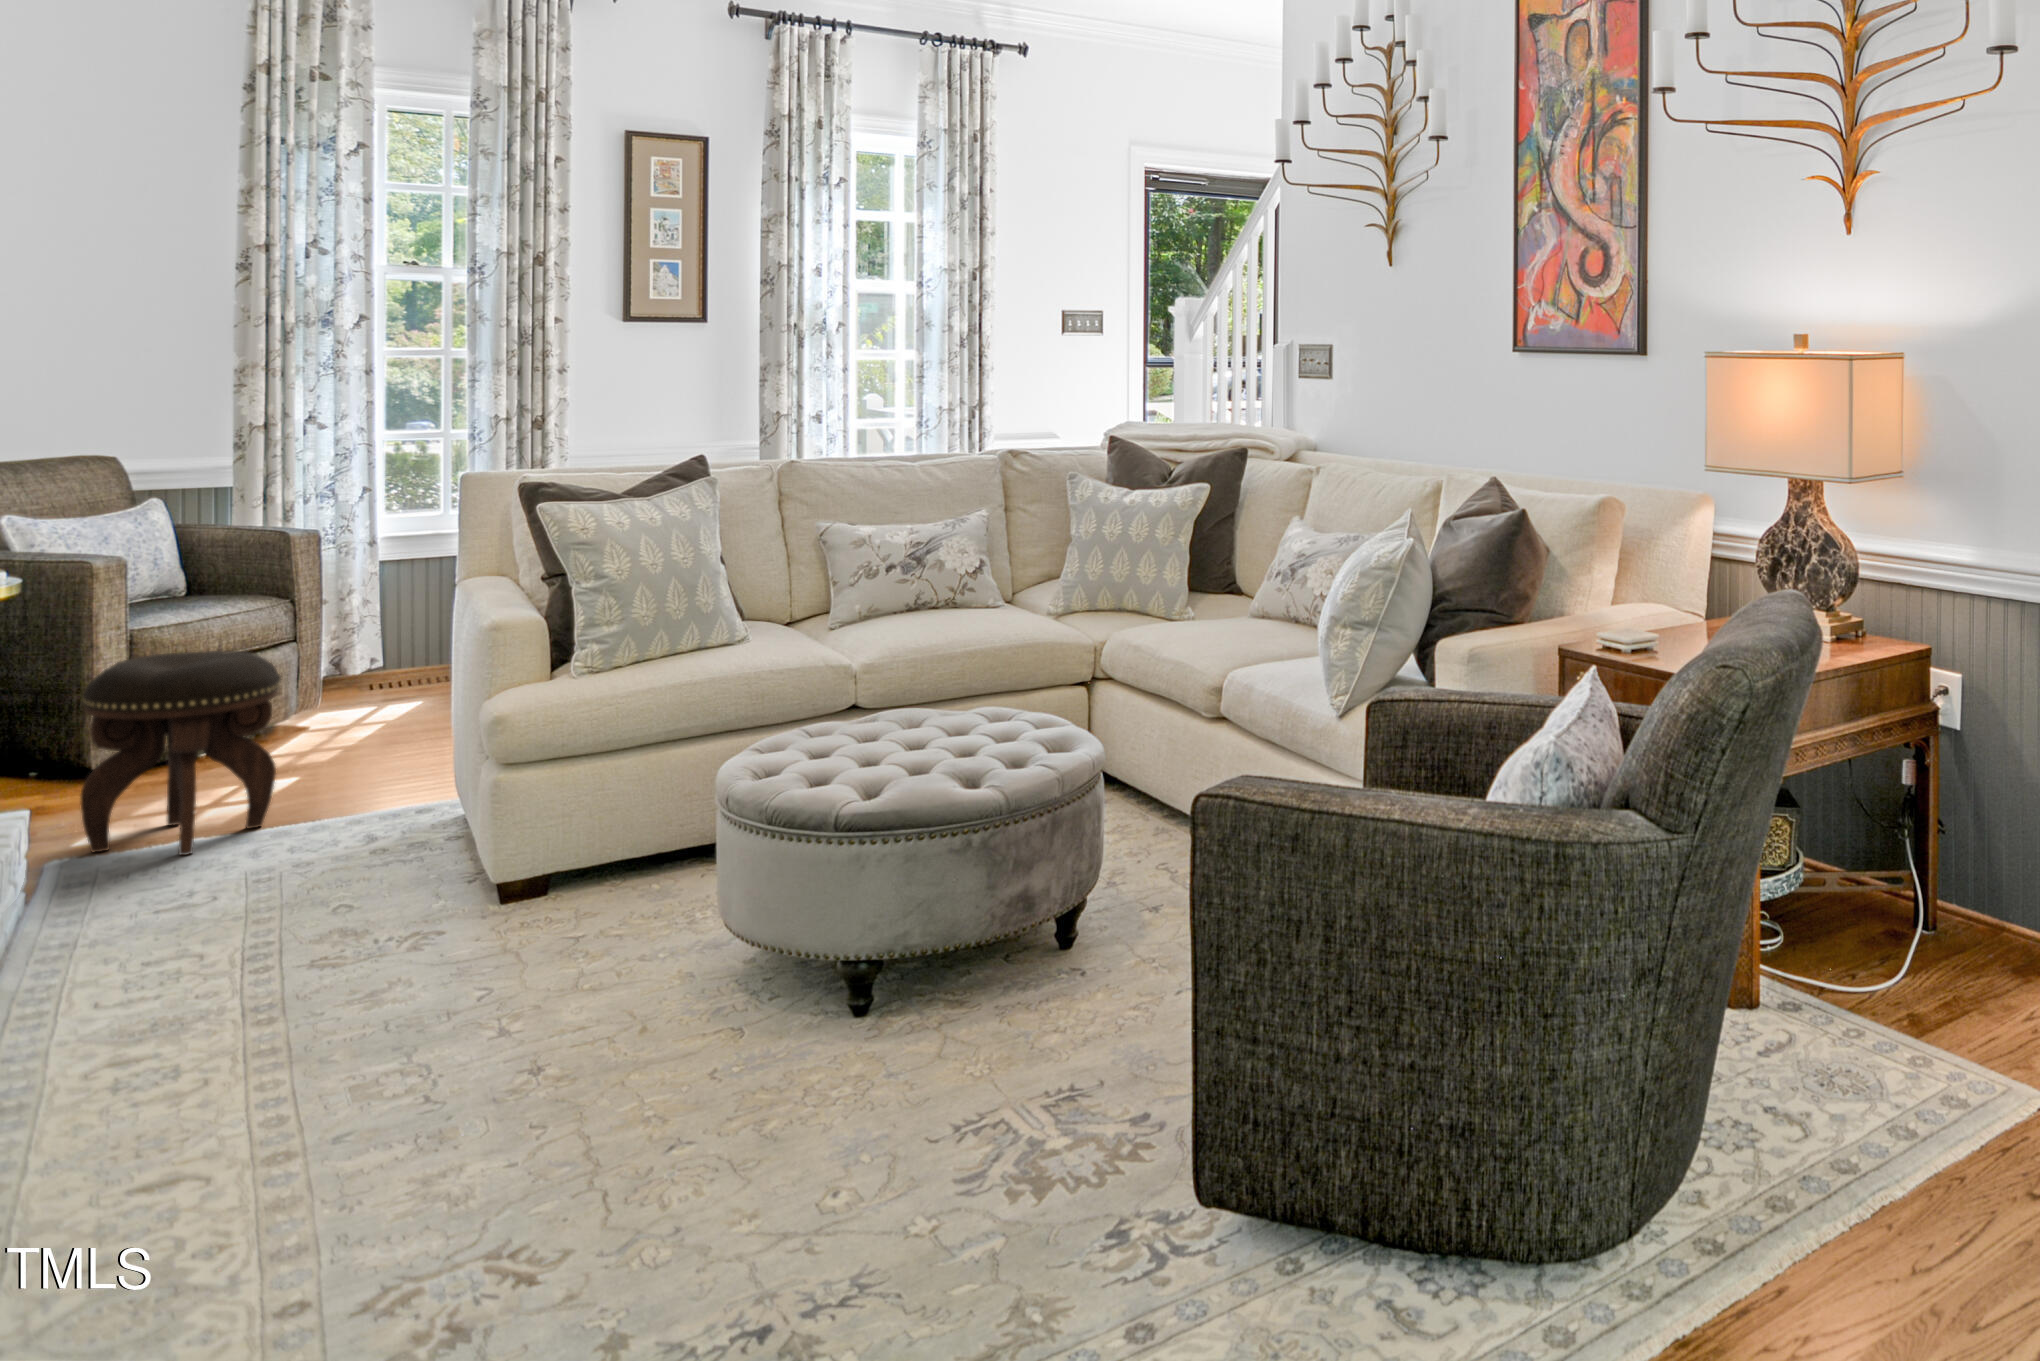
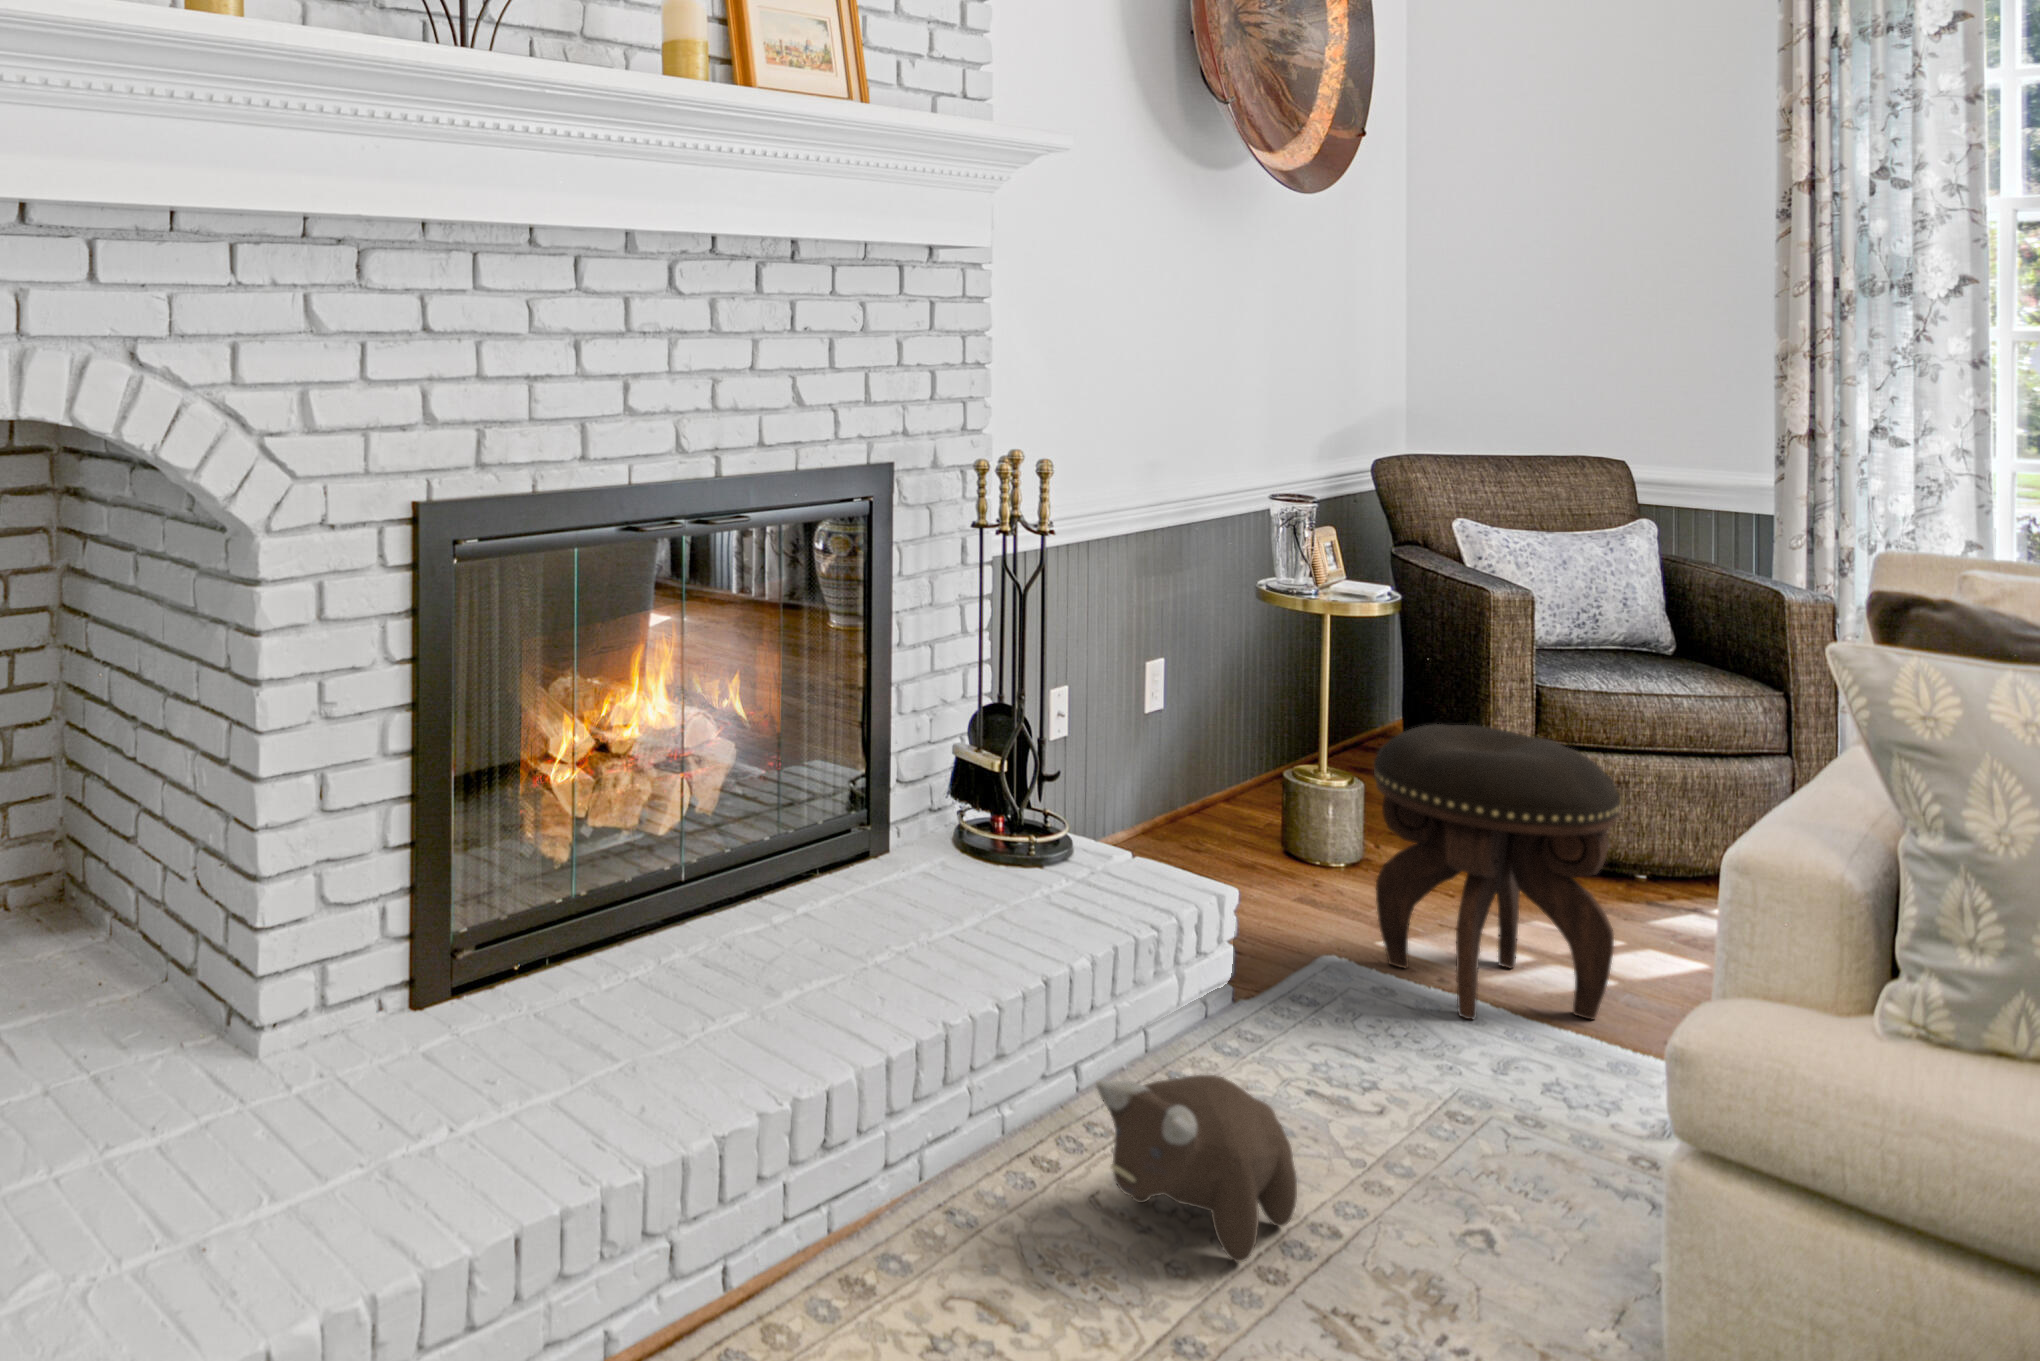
plush toy: none [97,887,236,1002] -> present [1096,1075,1297,1262]

